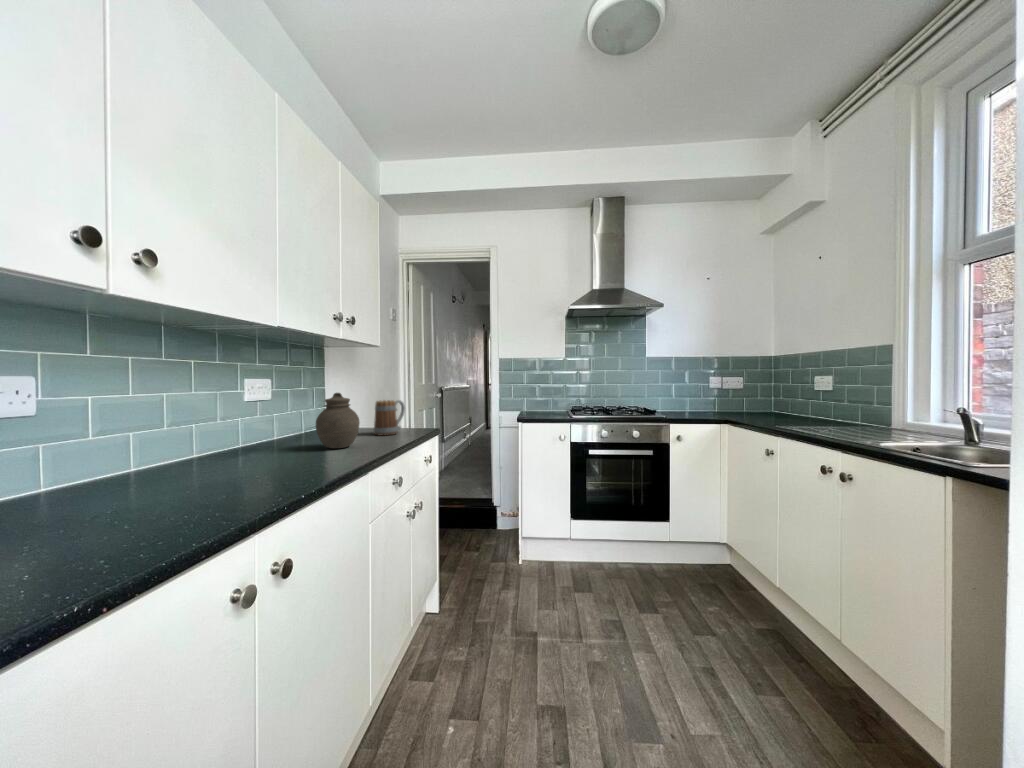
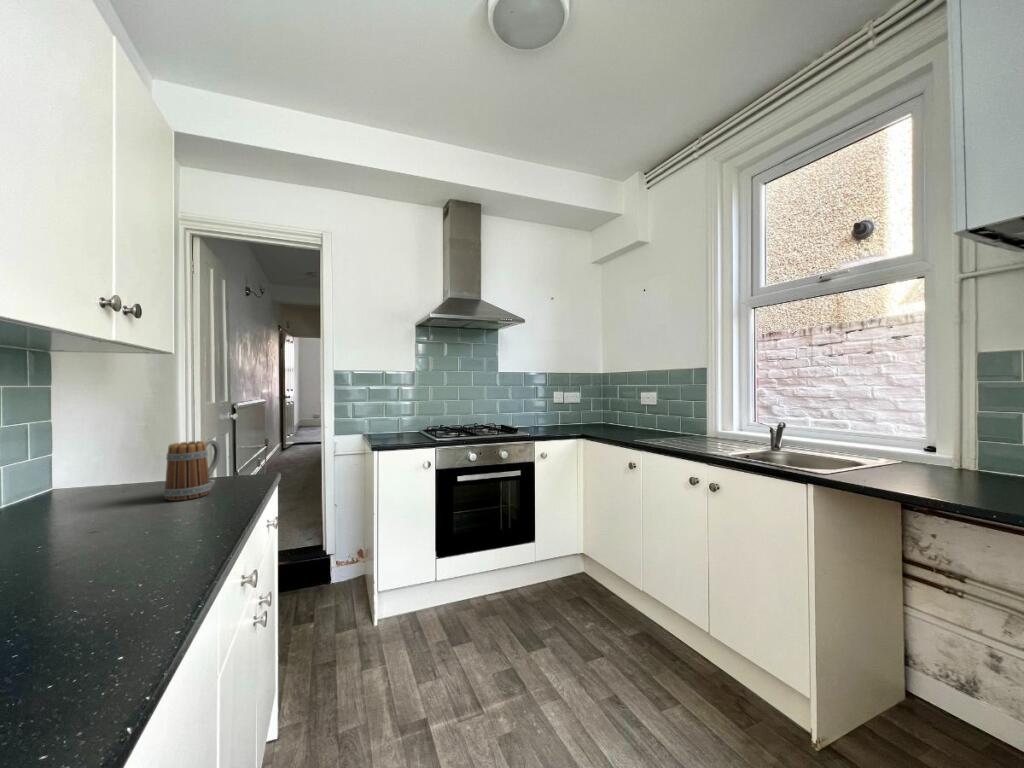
jar: present [316,393,360,449] -> none [52,442,154,547]

